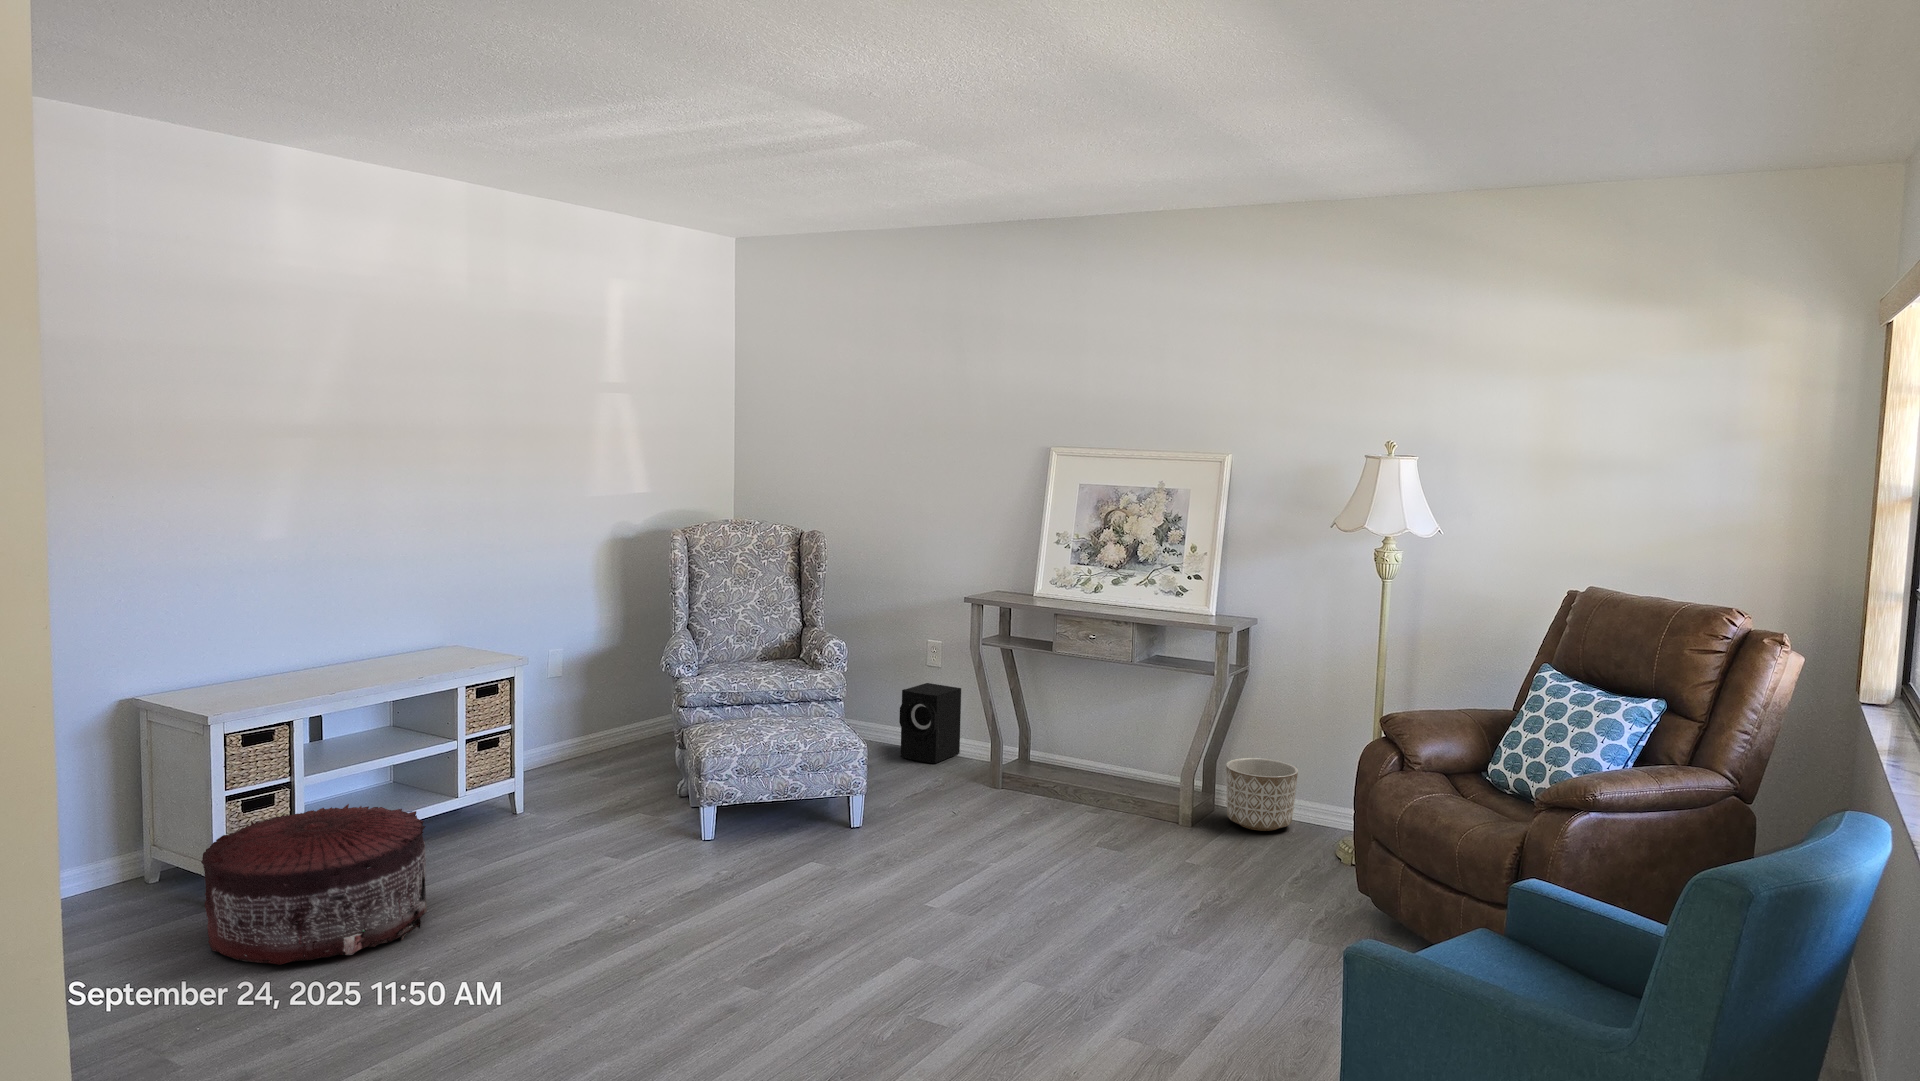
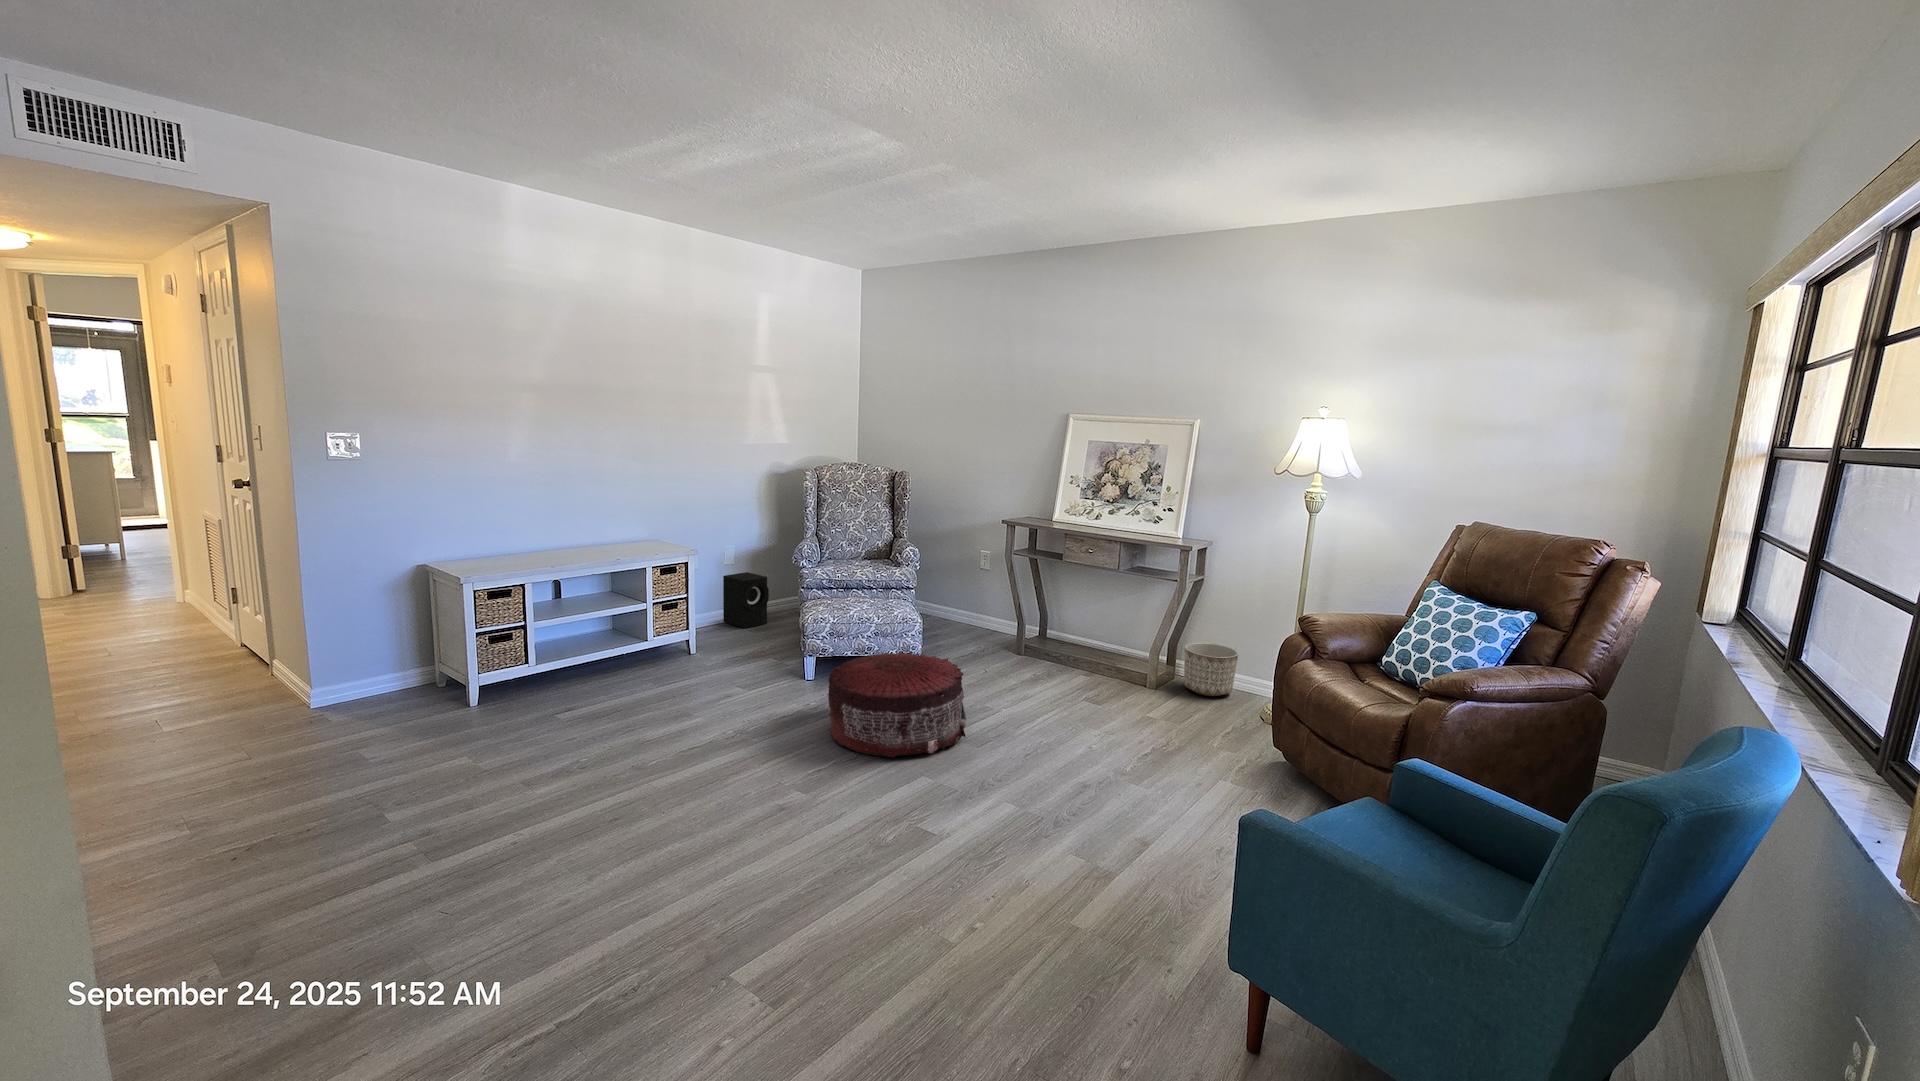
speaker: present [899,683,961,763] -> present [723,572,769,628]
pouf: present [201,804,427,965] -> present [828,651,966,757]

